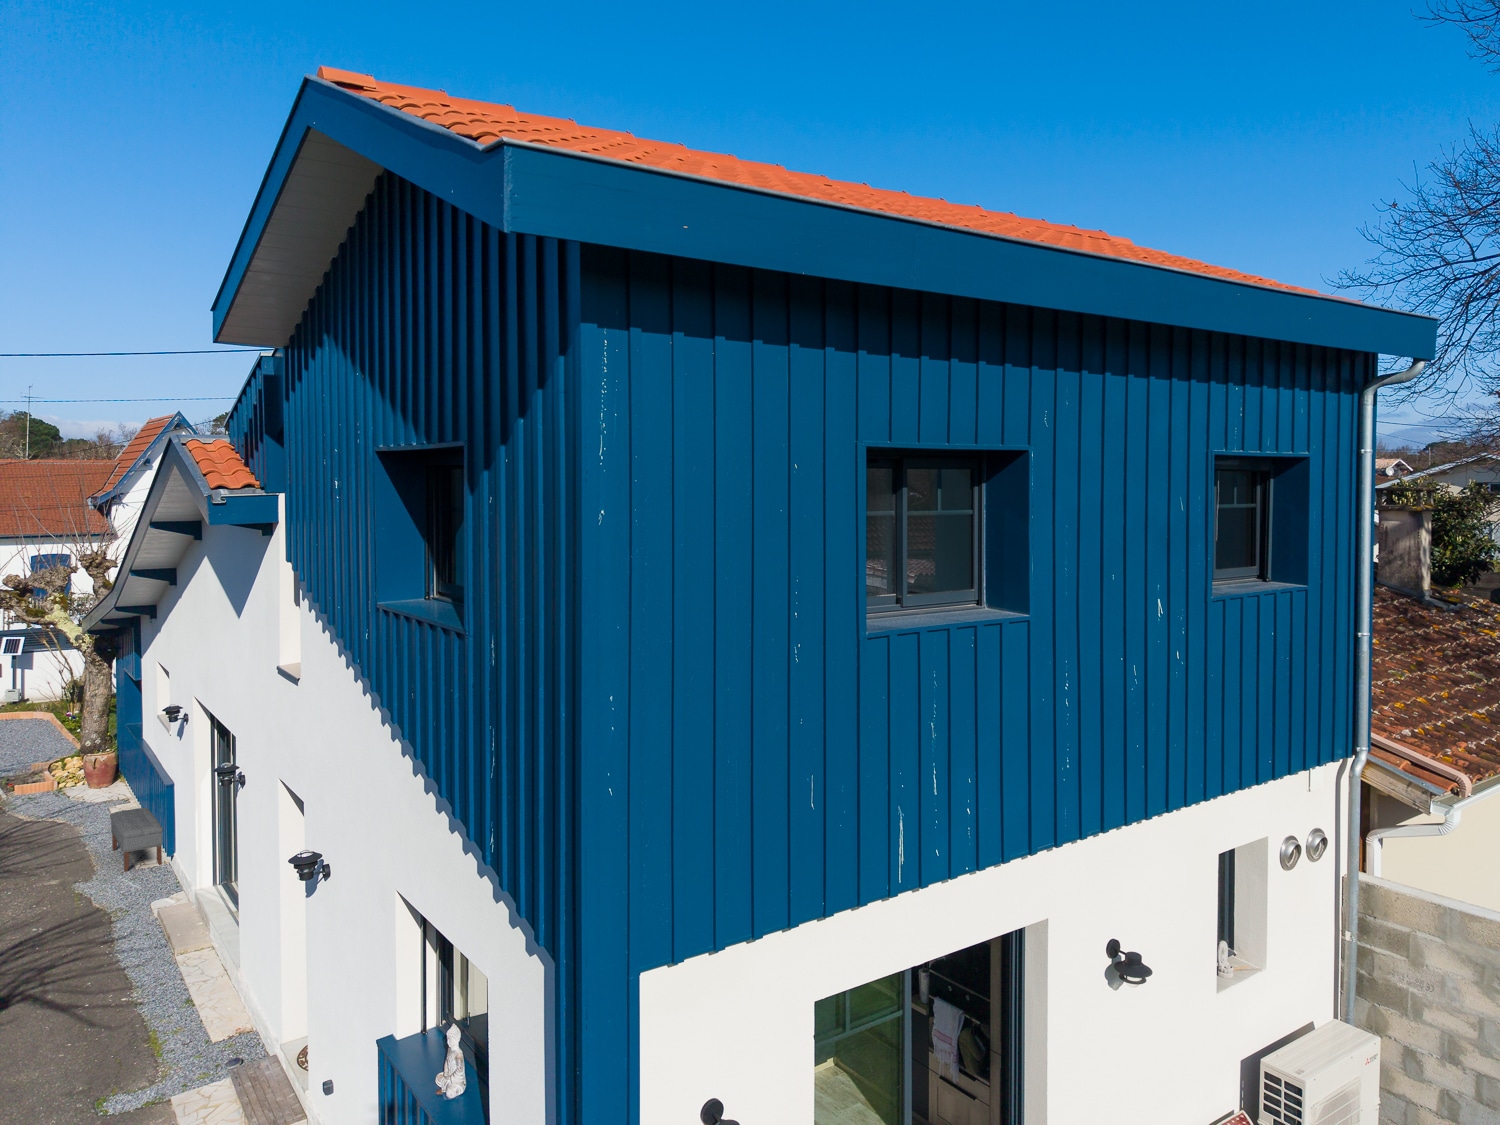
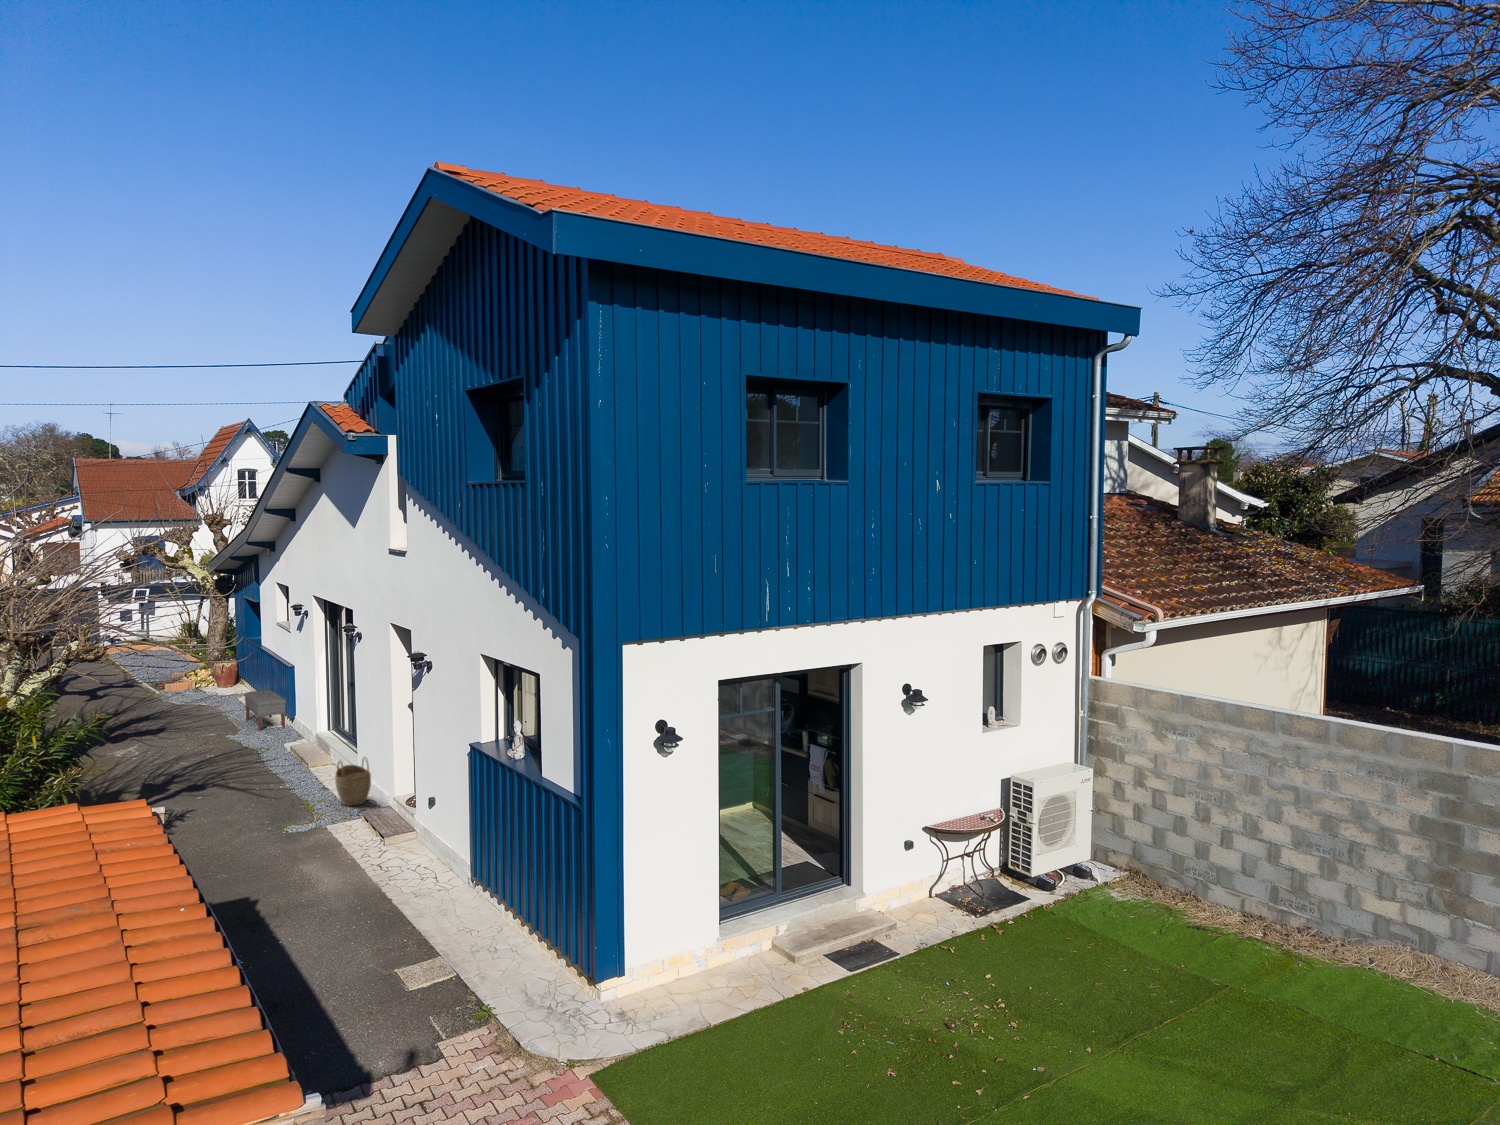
woven basket: none [202,964,255,1042] -> present [335,757,371,806]

